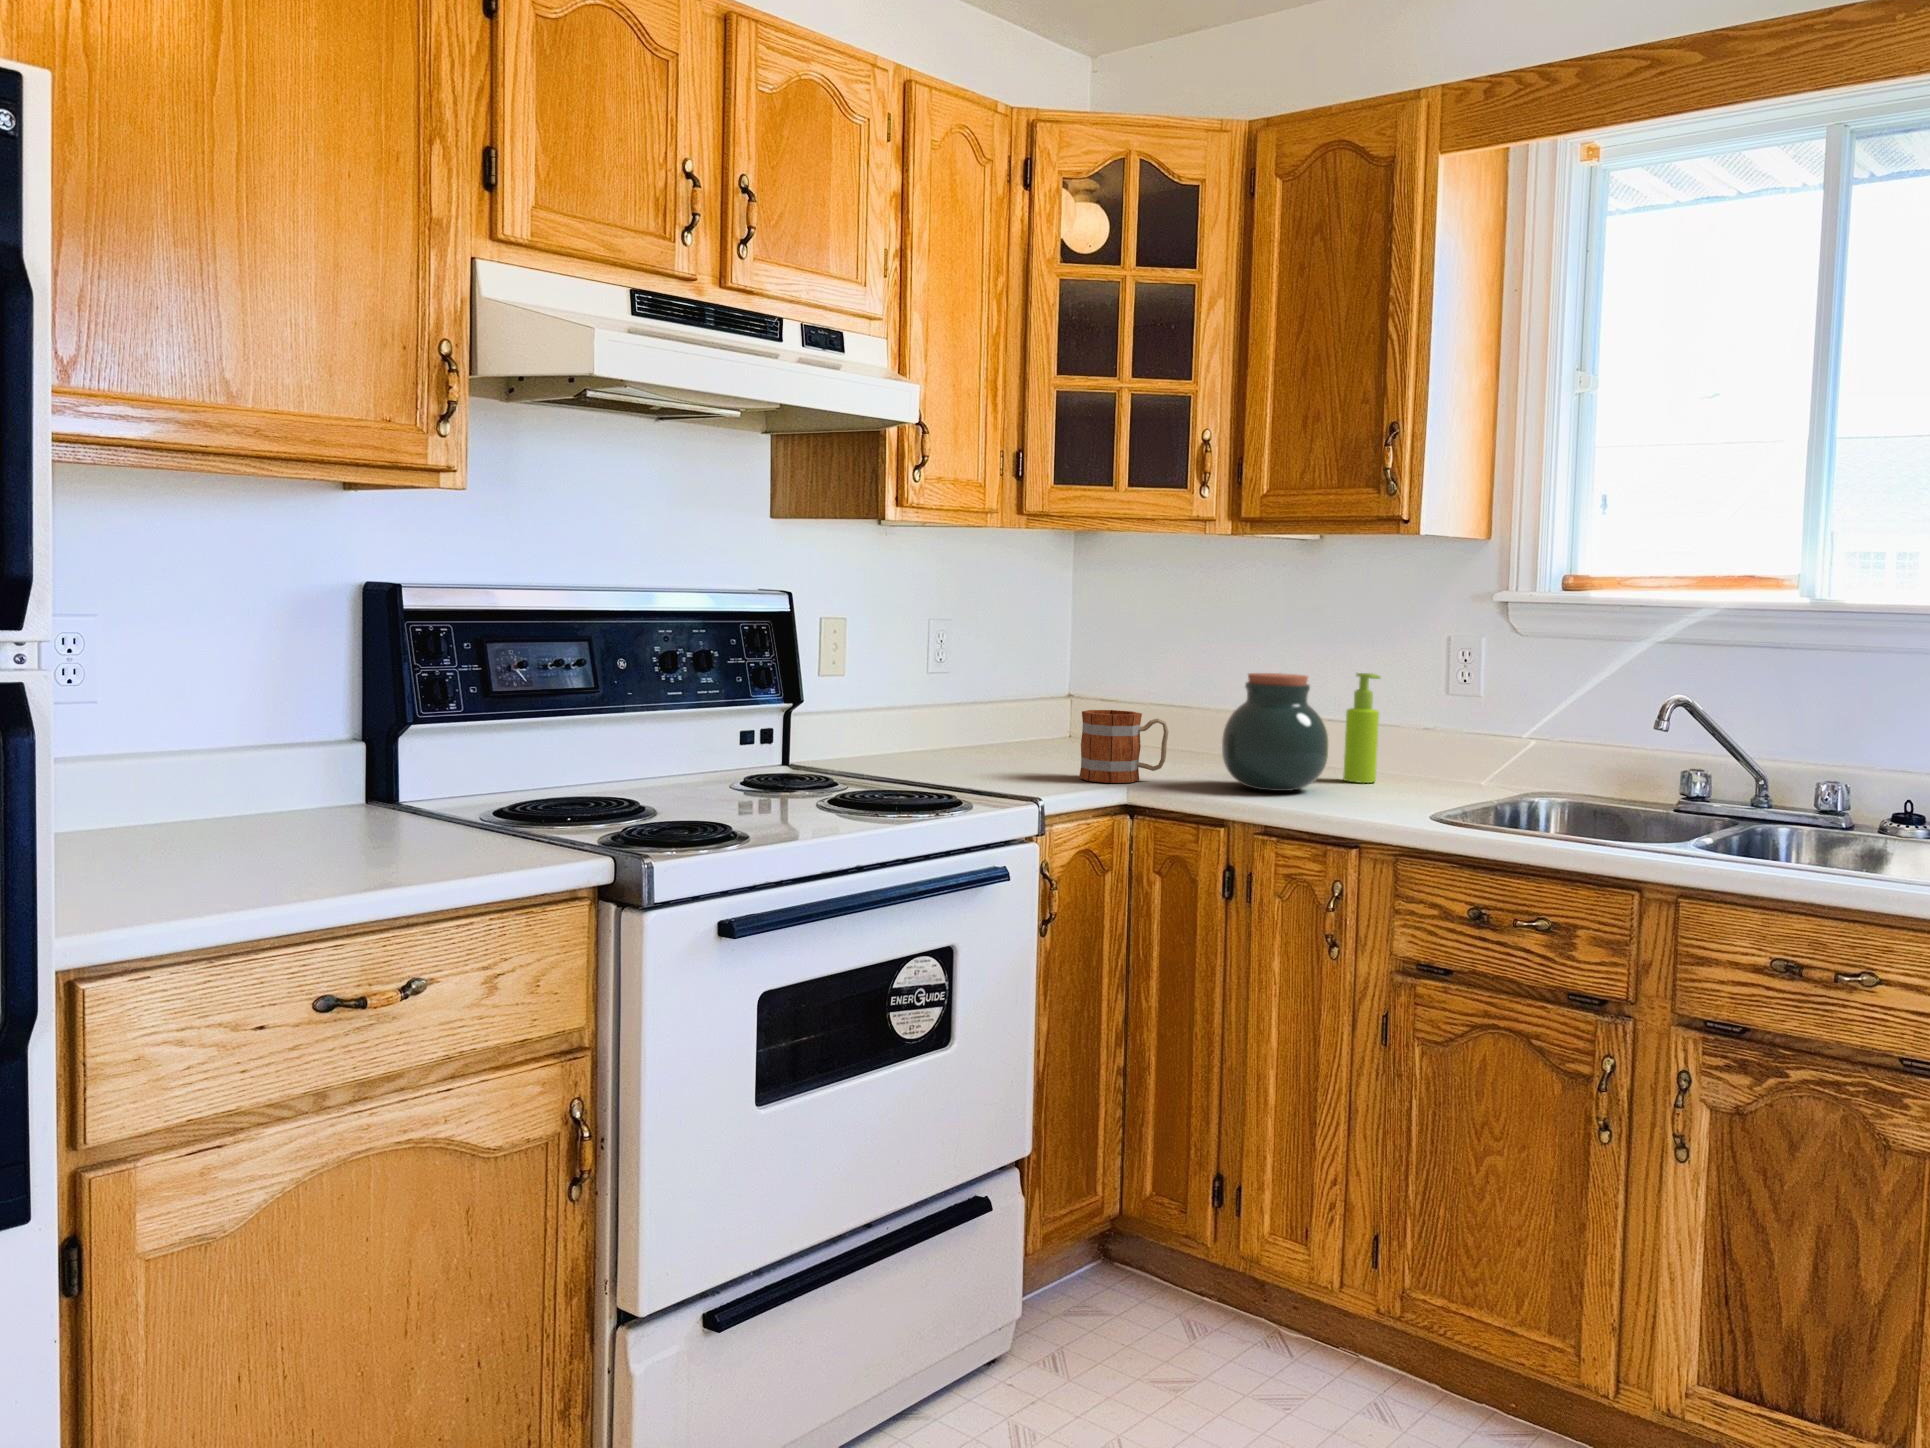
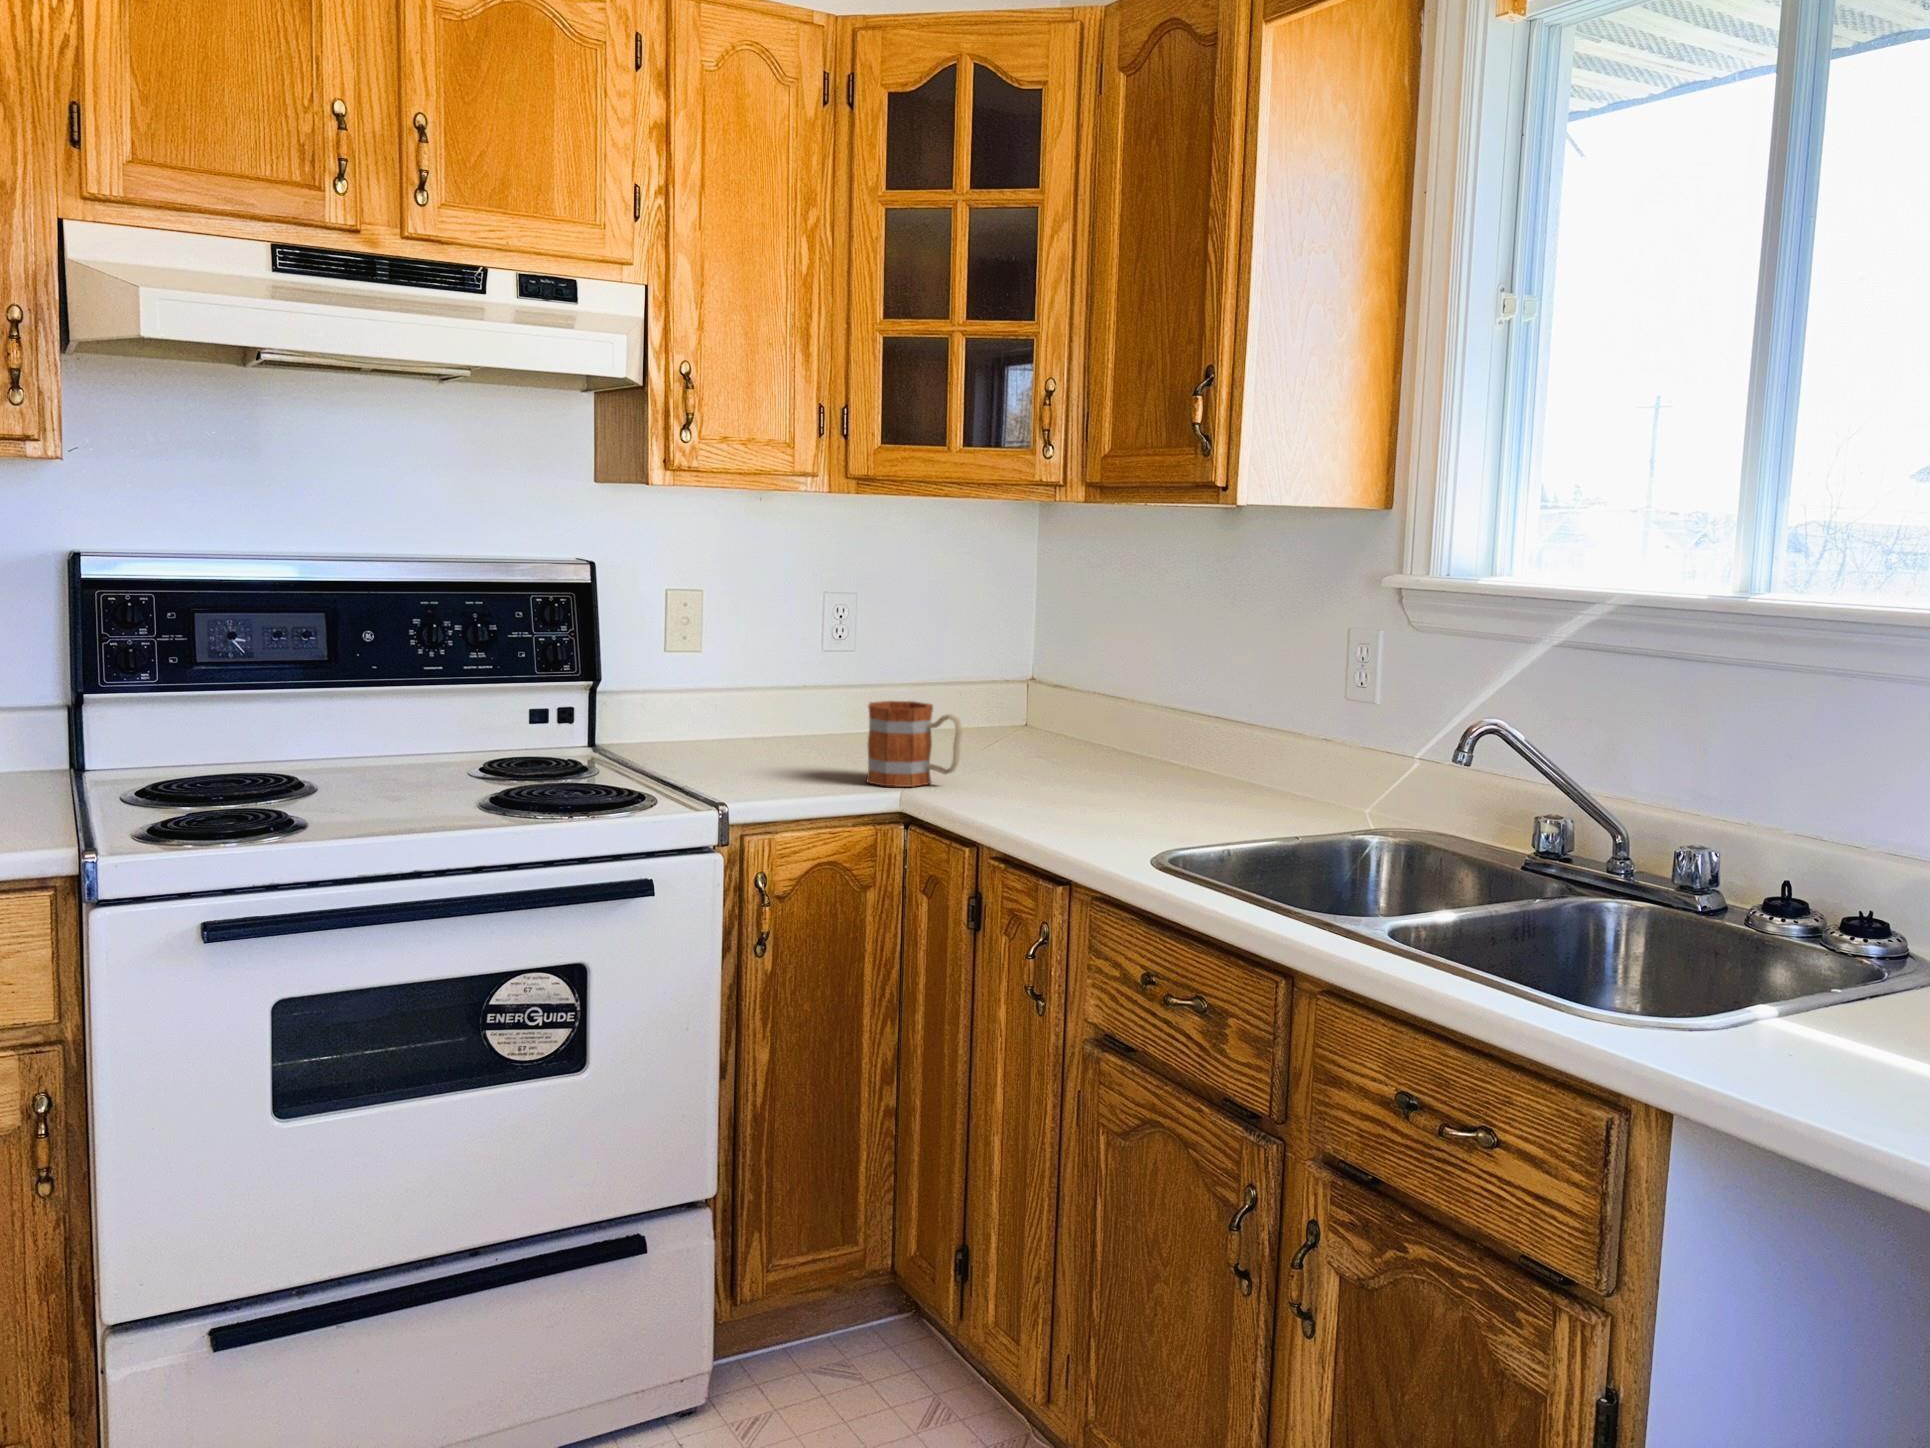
jar: present [1222,673,1328,791] -> none [1000,665,1125,808]
soap dispenser: present [1343,673,1380,783] -> none [1183,668,1226,801]

